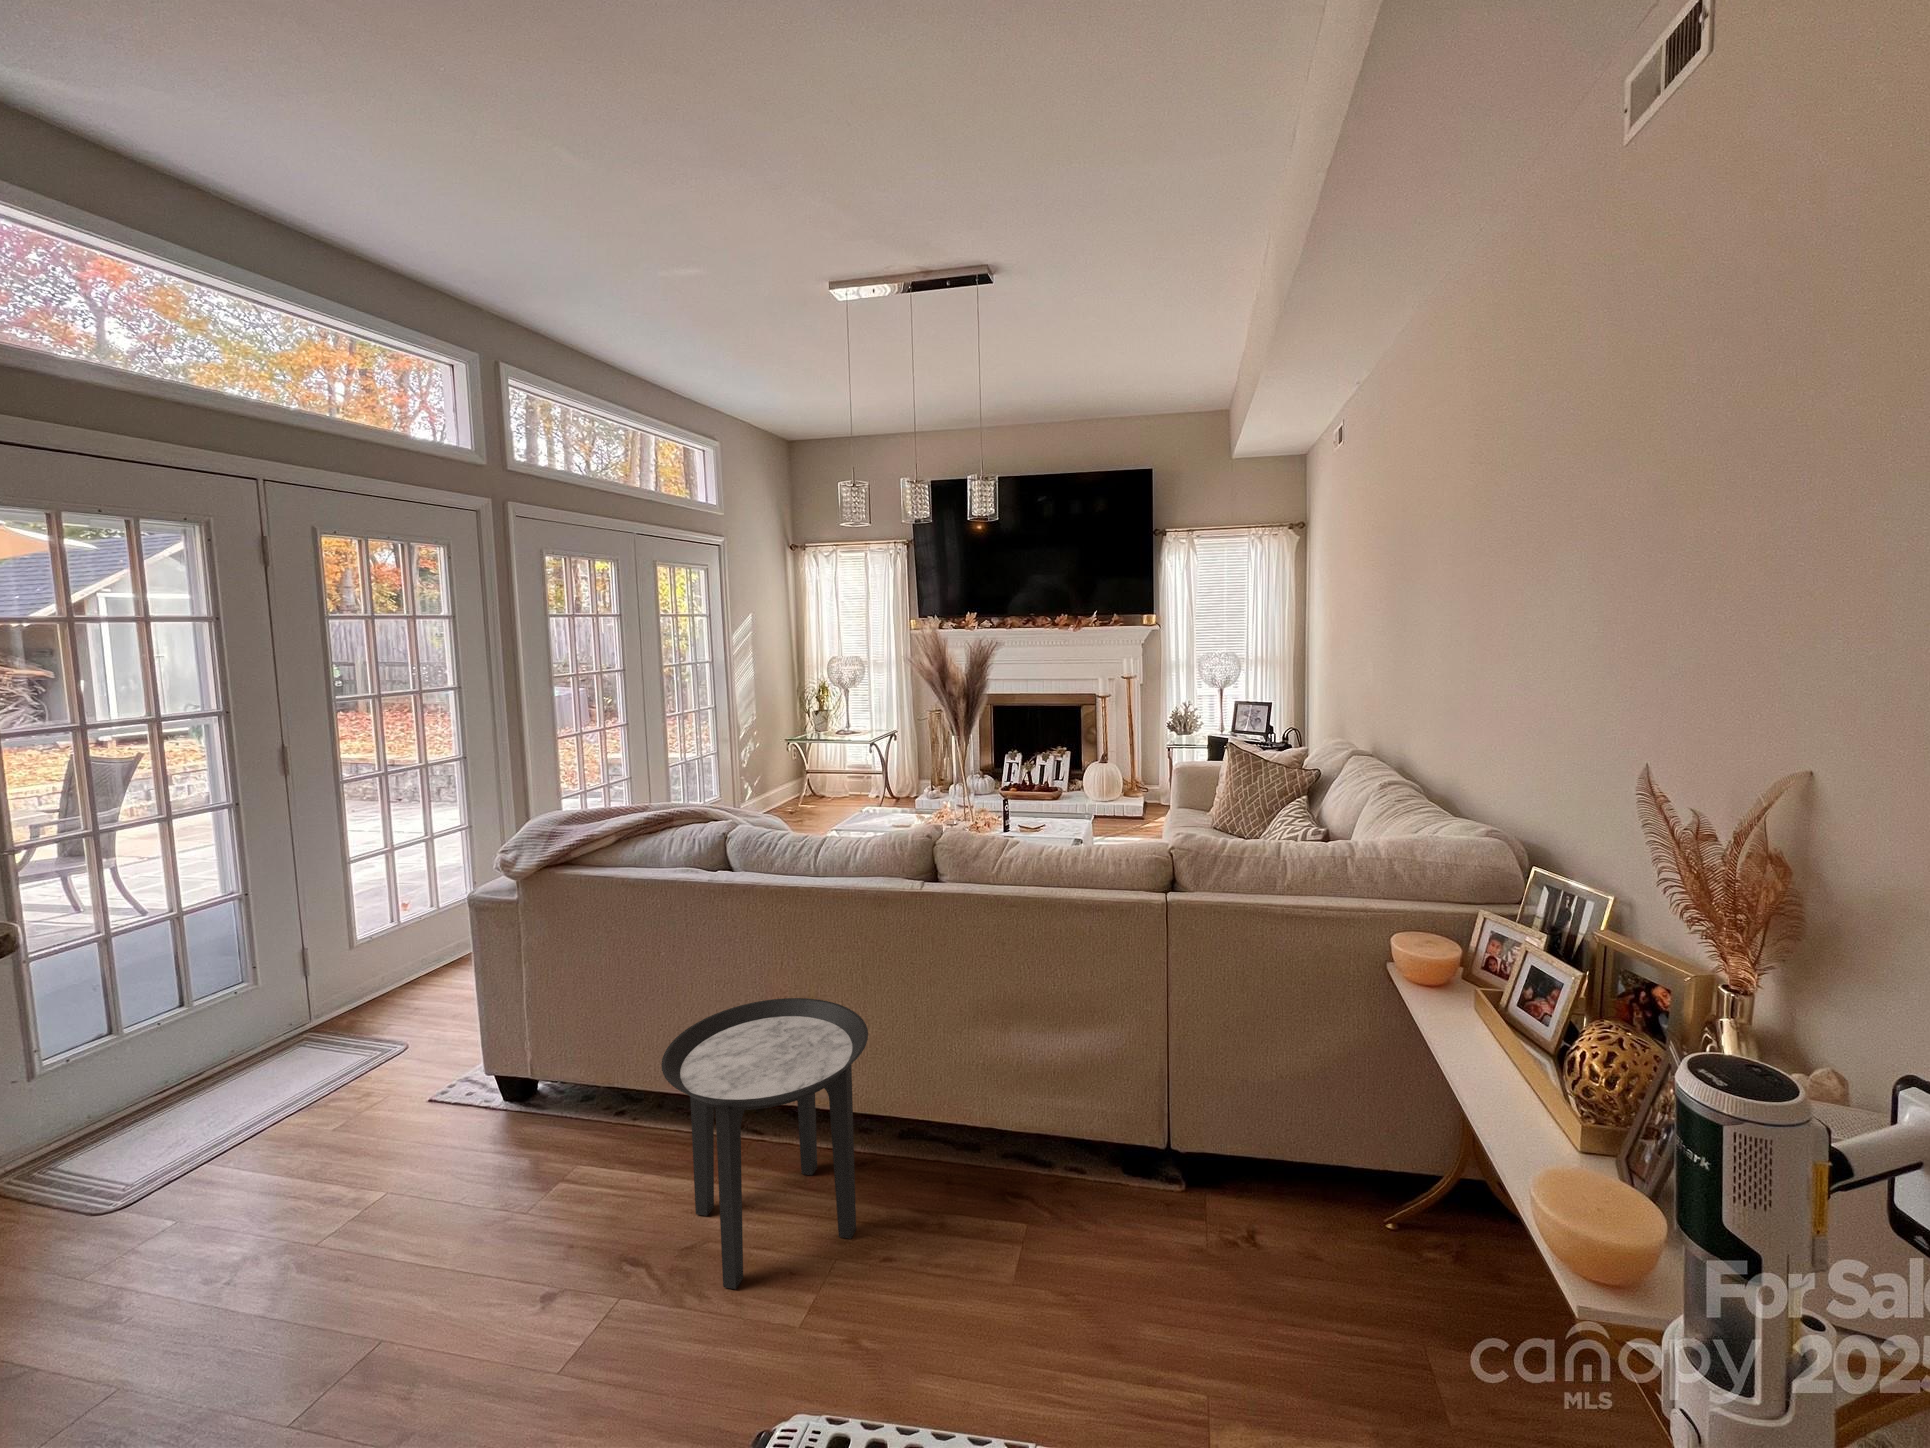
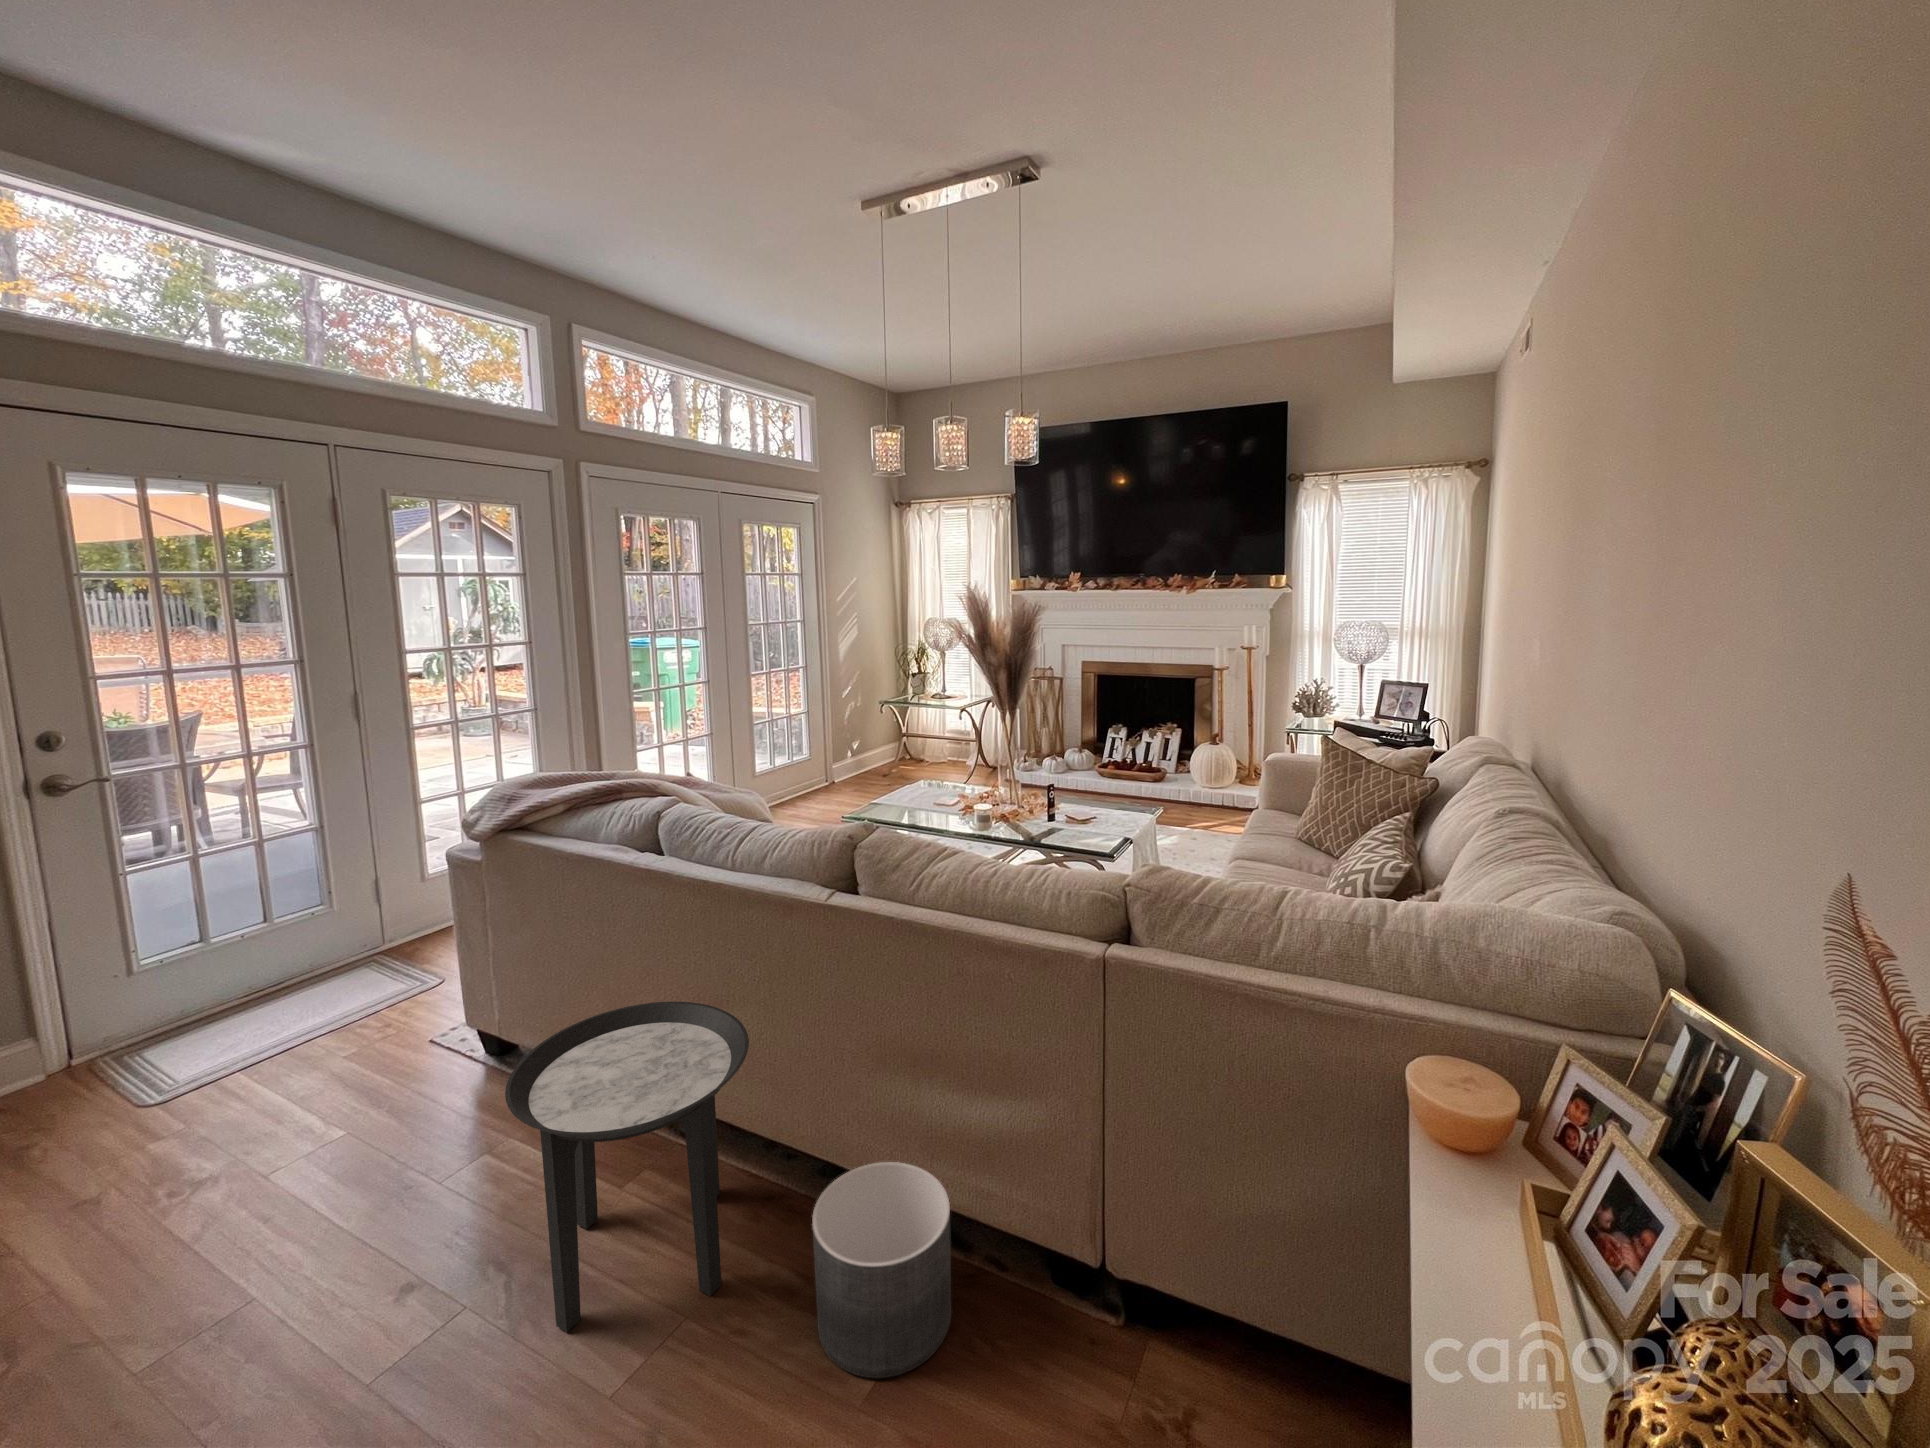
planter: none [946,1099,1058,1262] -> present [812,1162,952,1378]

